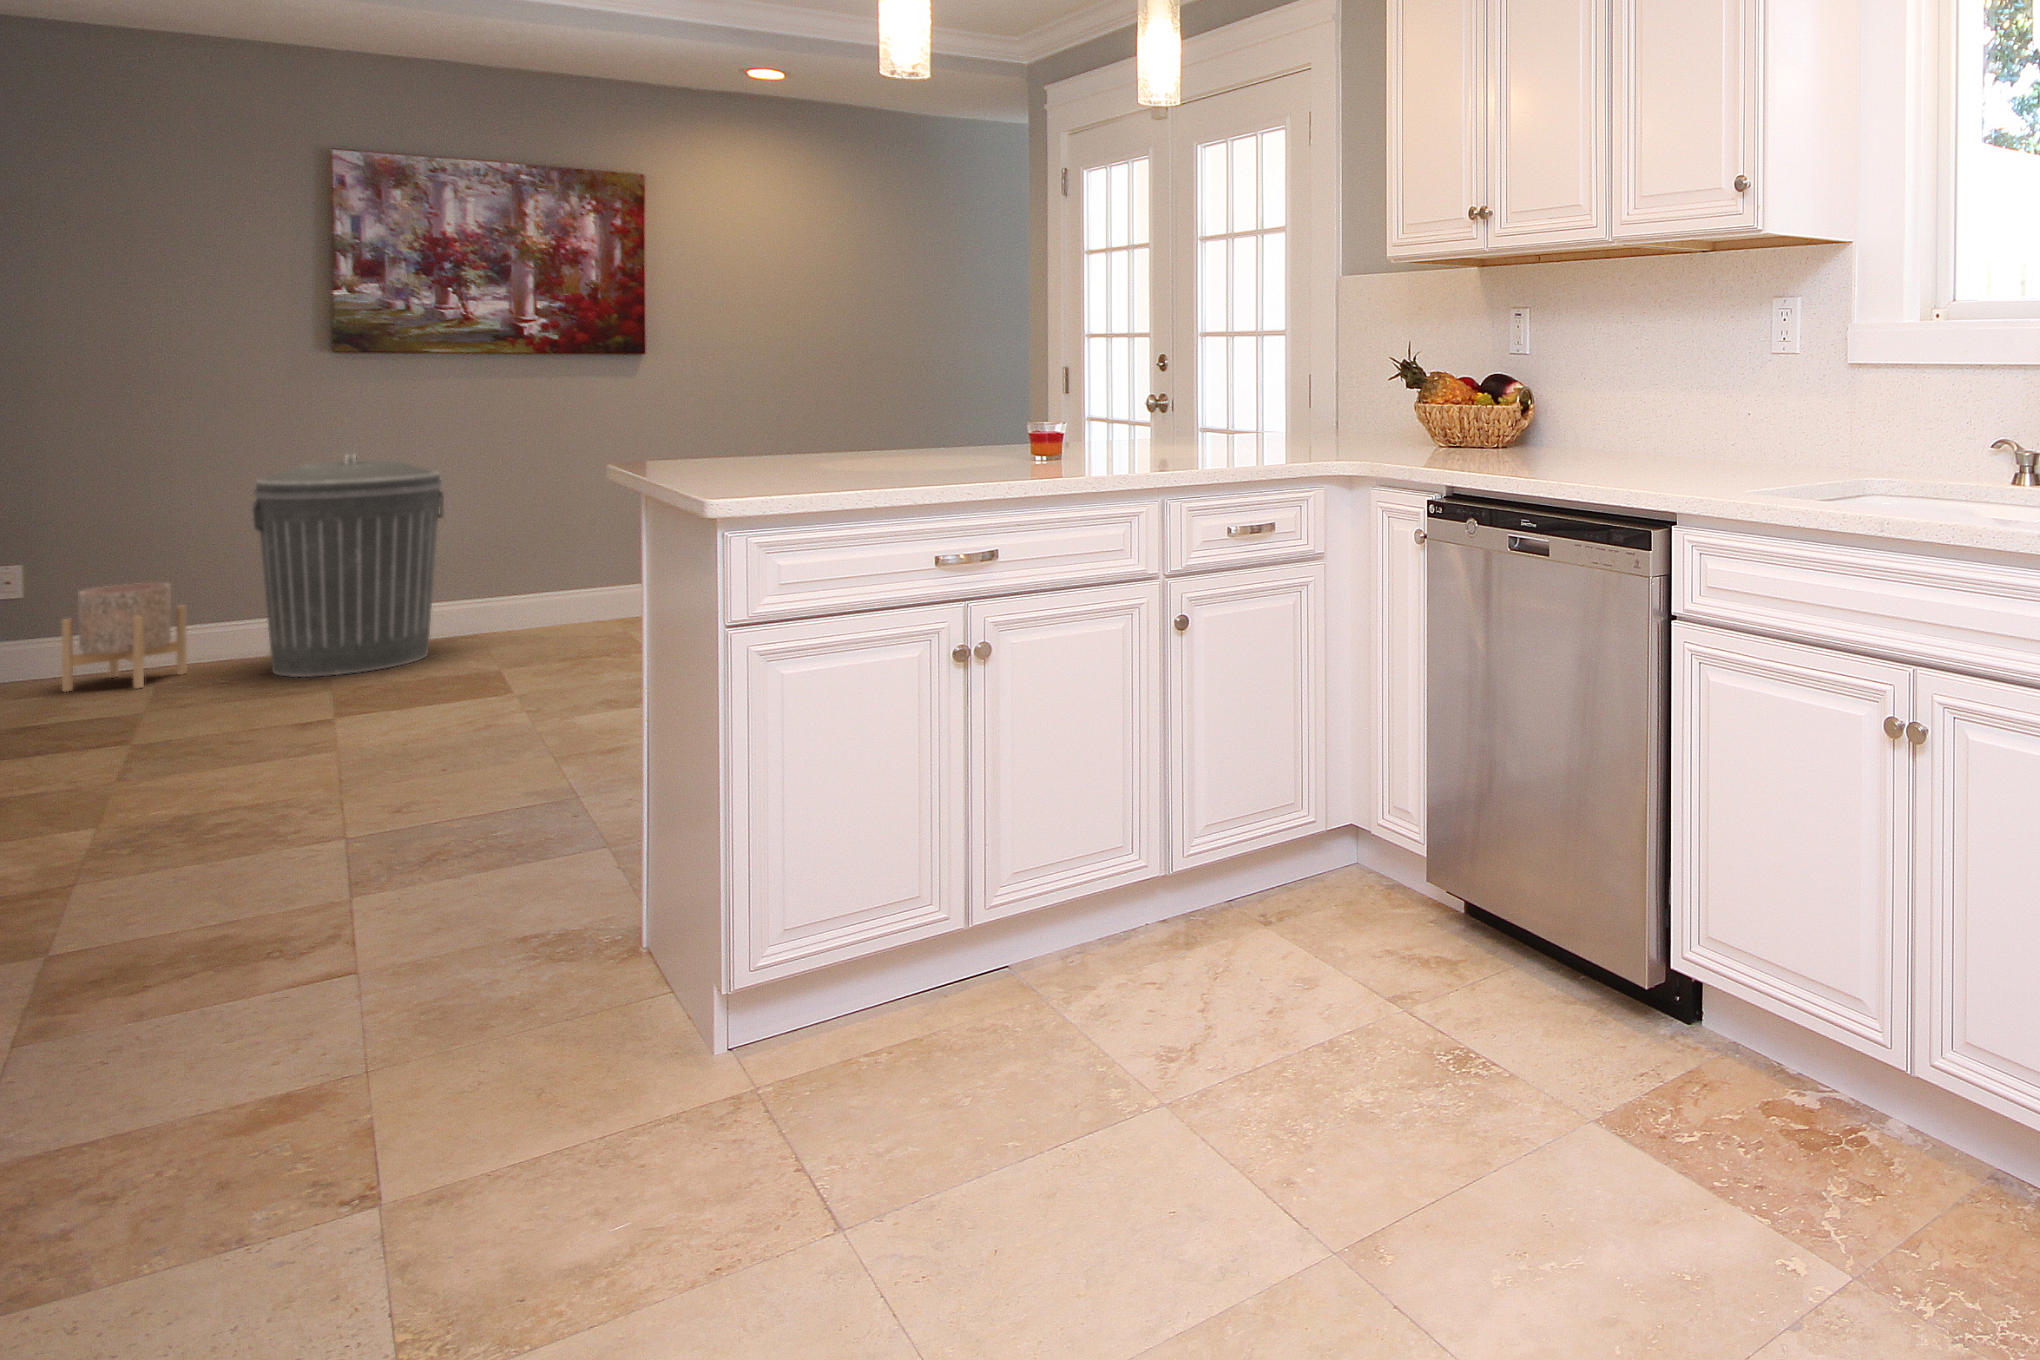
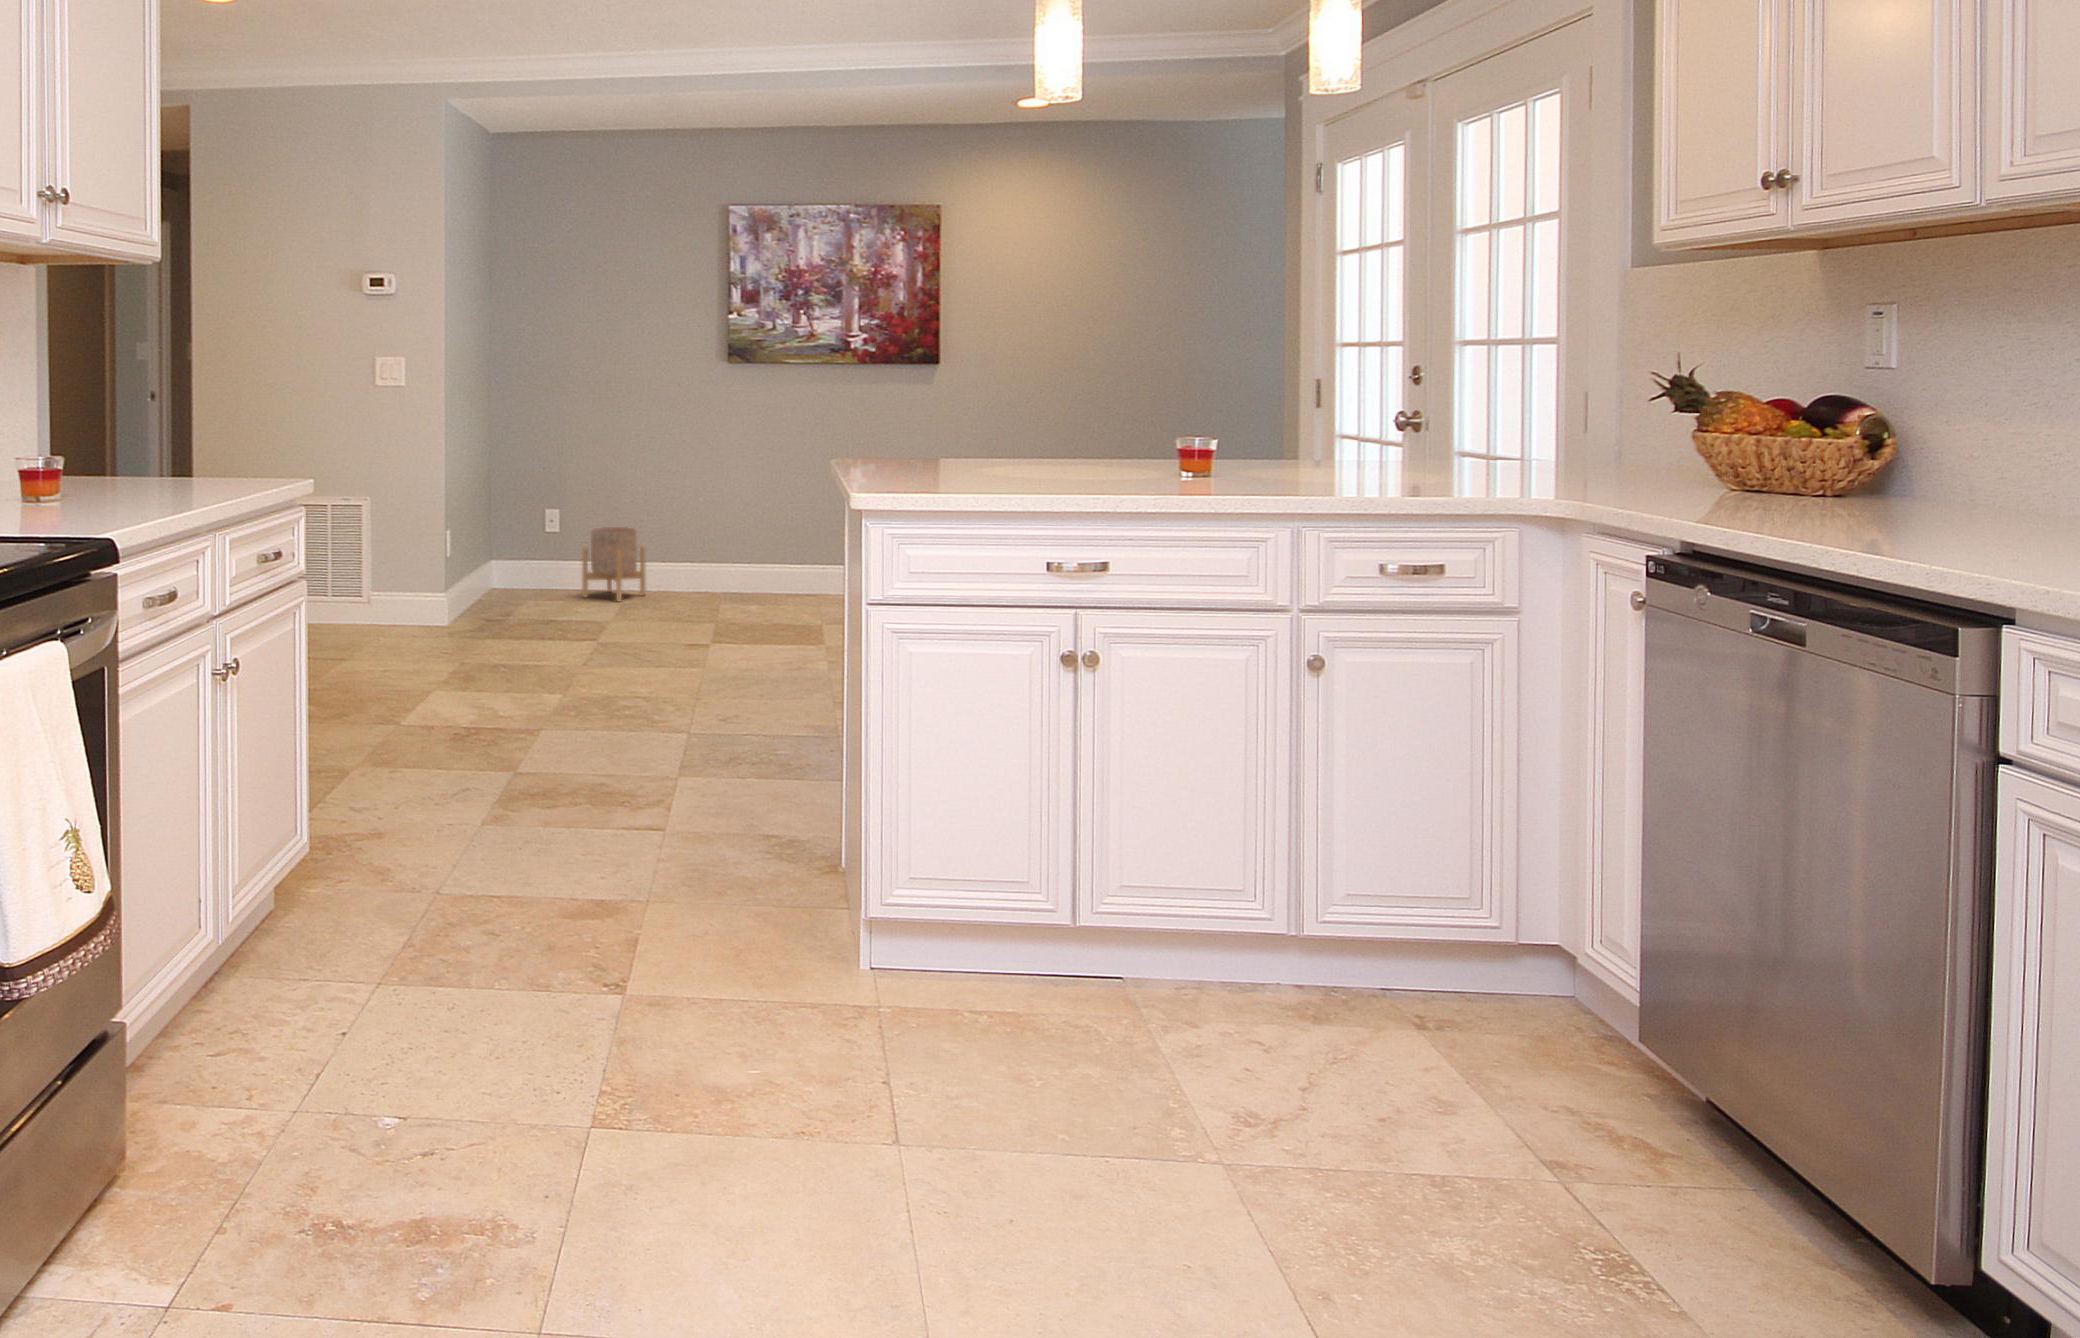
trash can: present [252,454,444,677] -> none [679,441,794,611]

